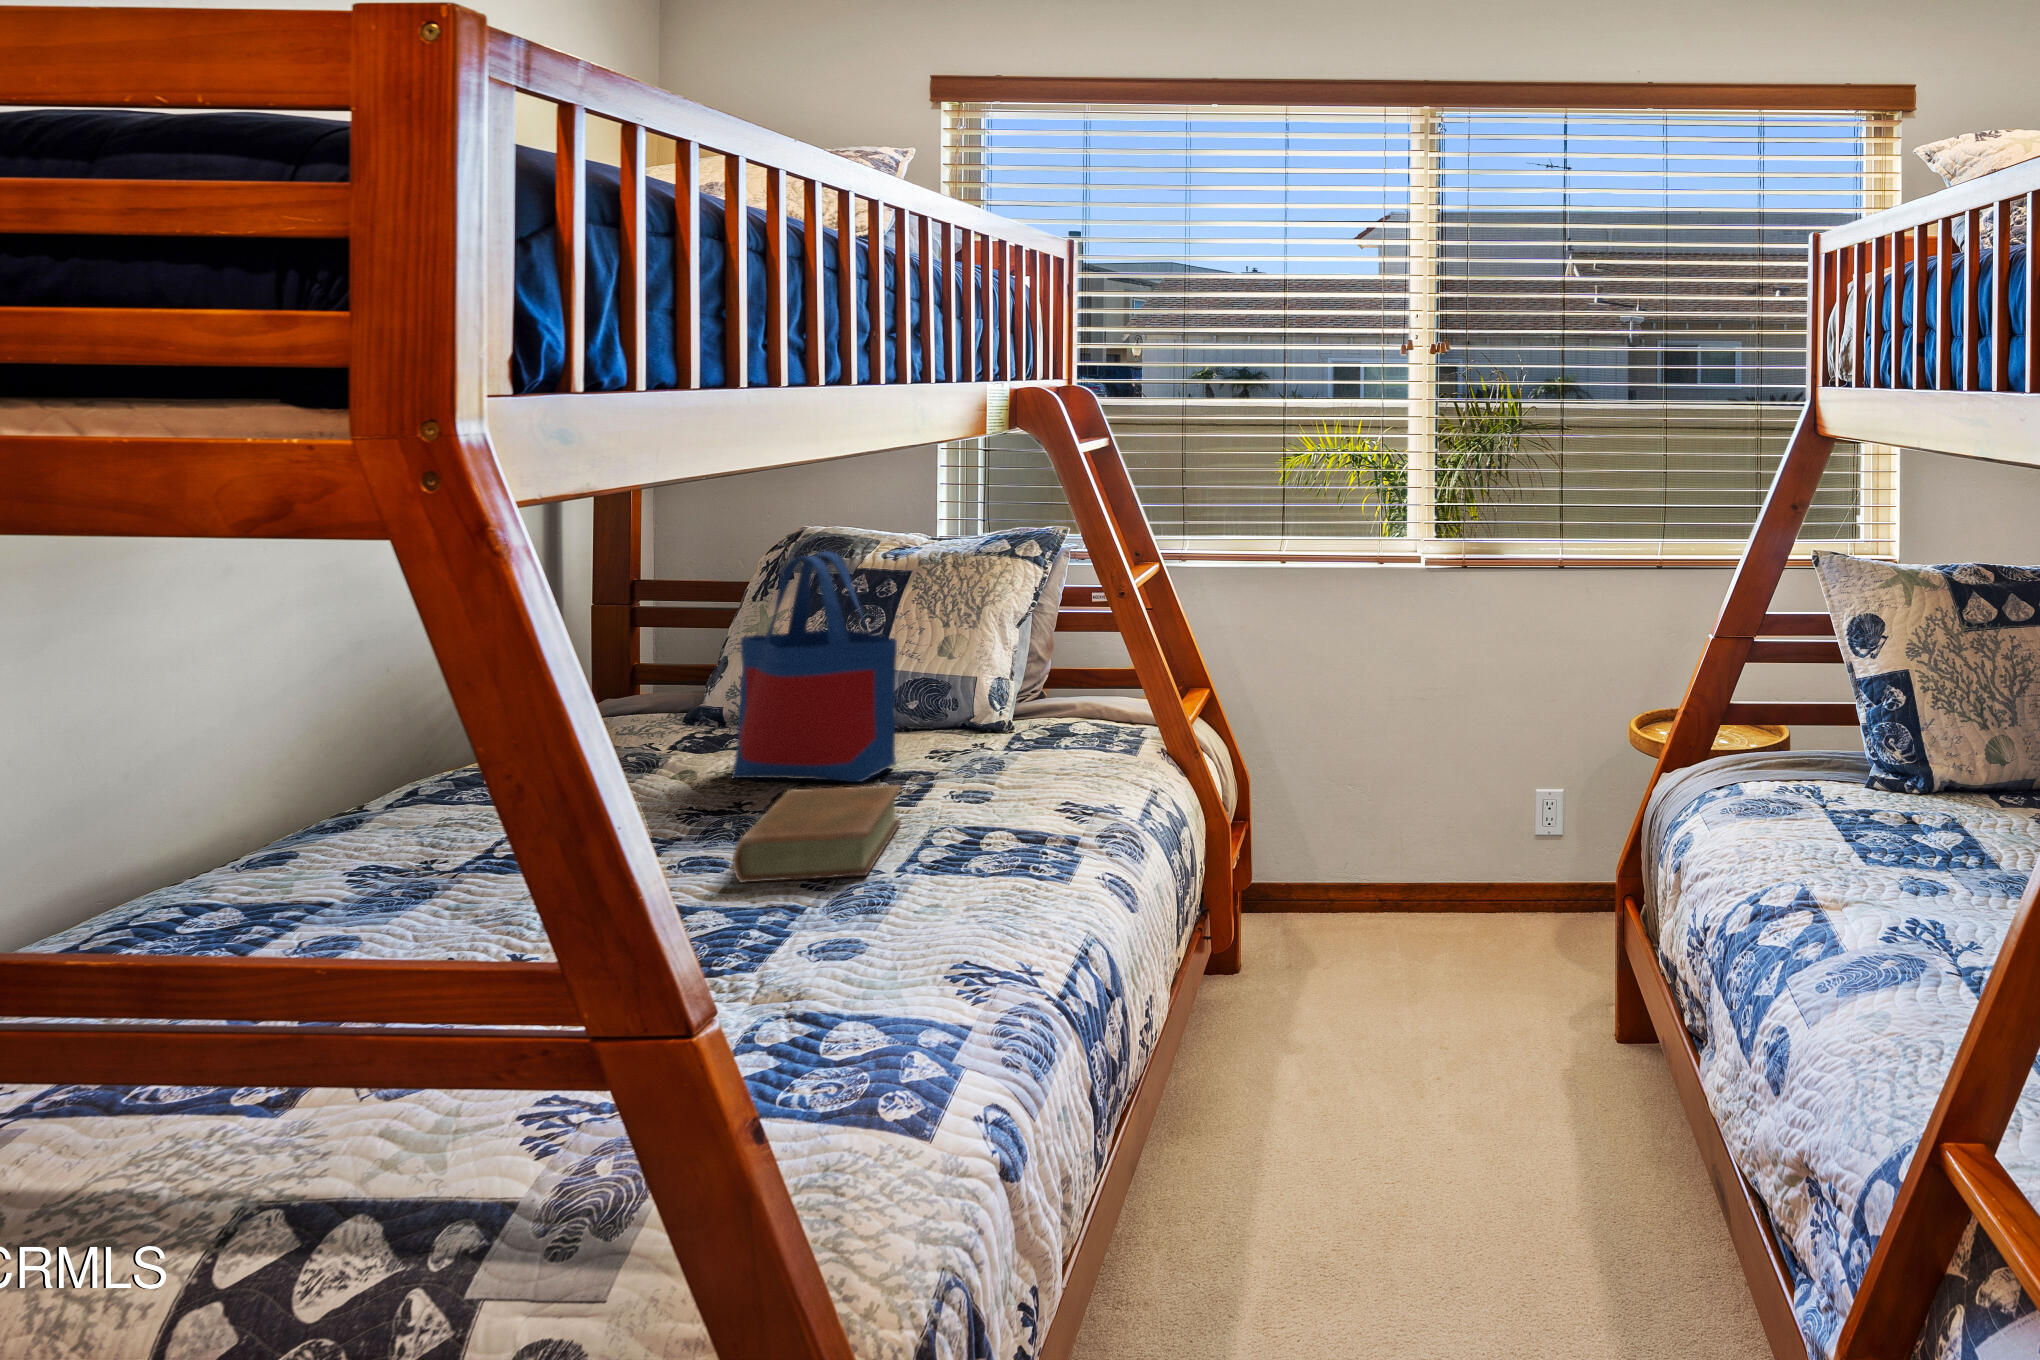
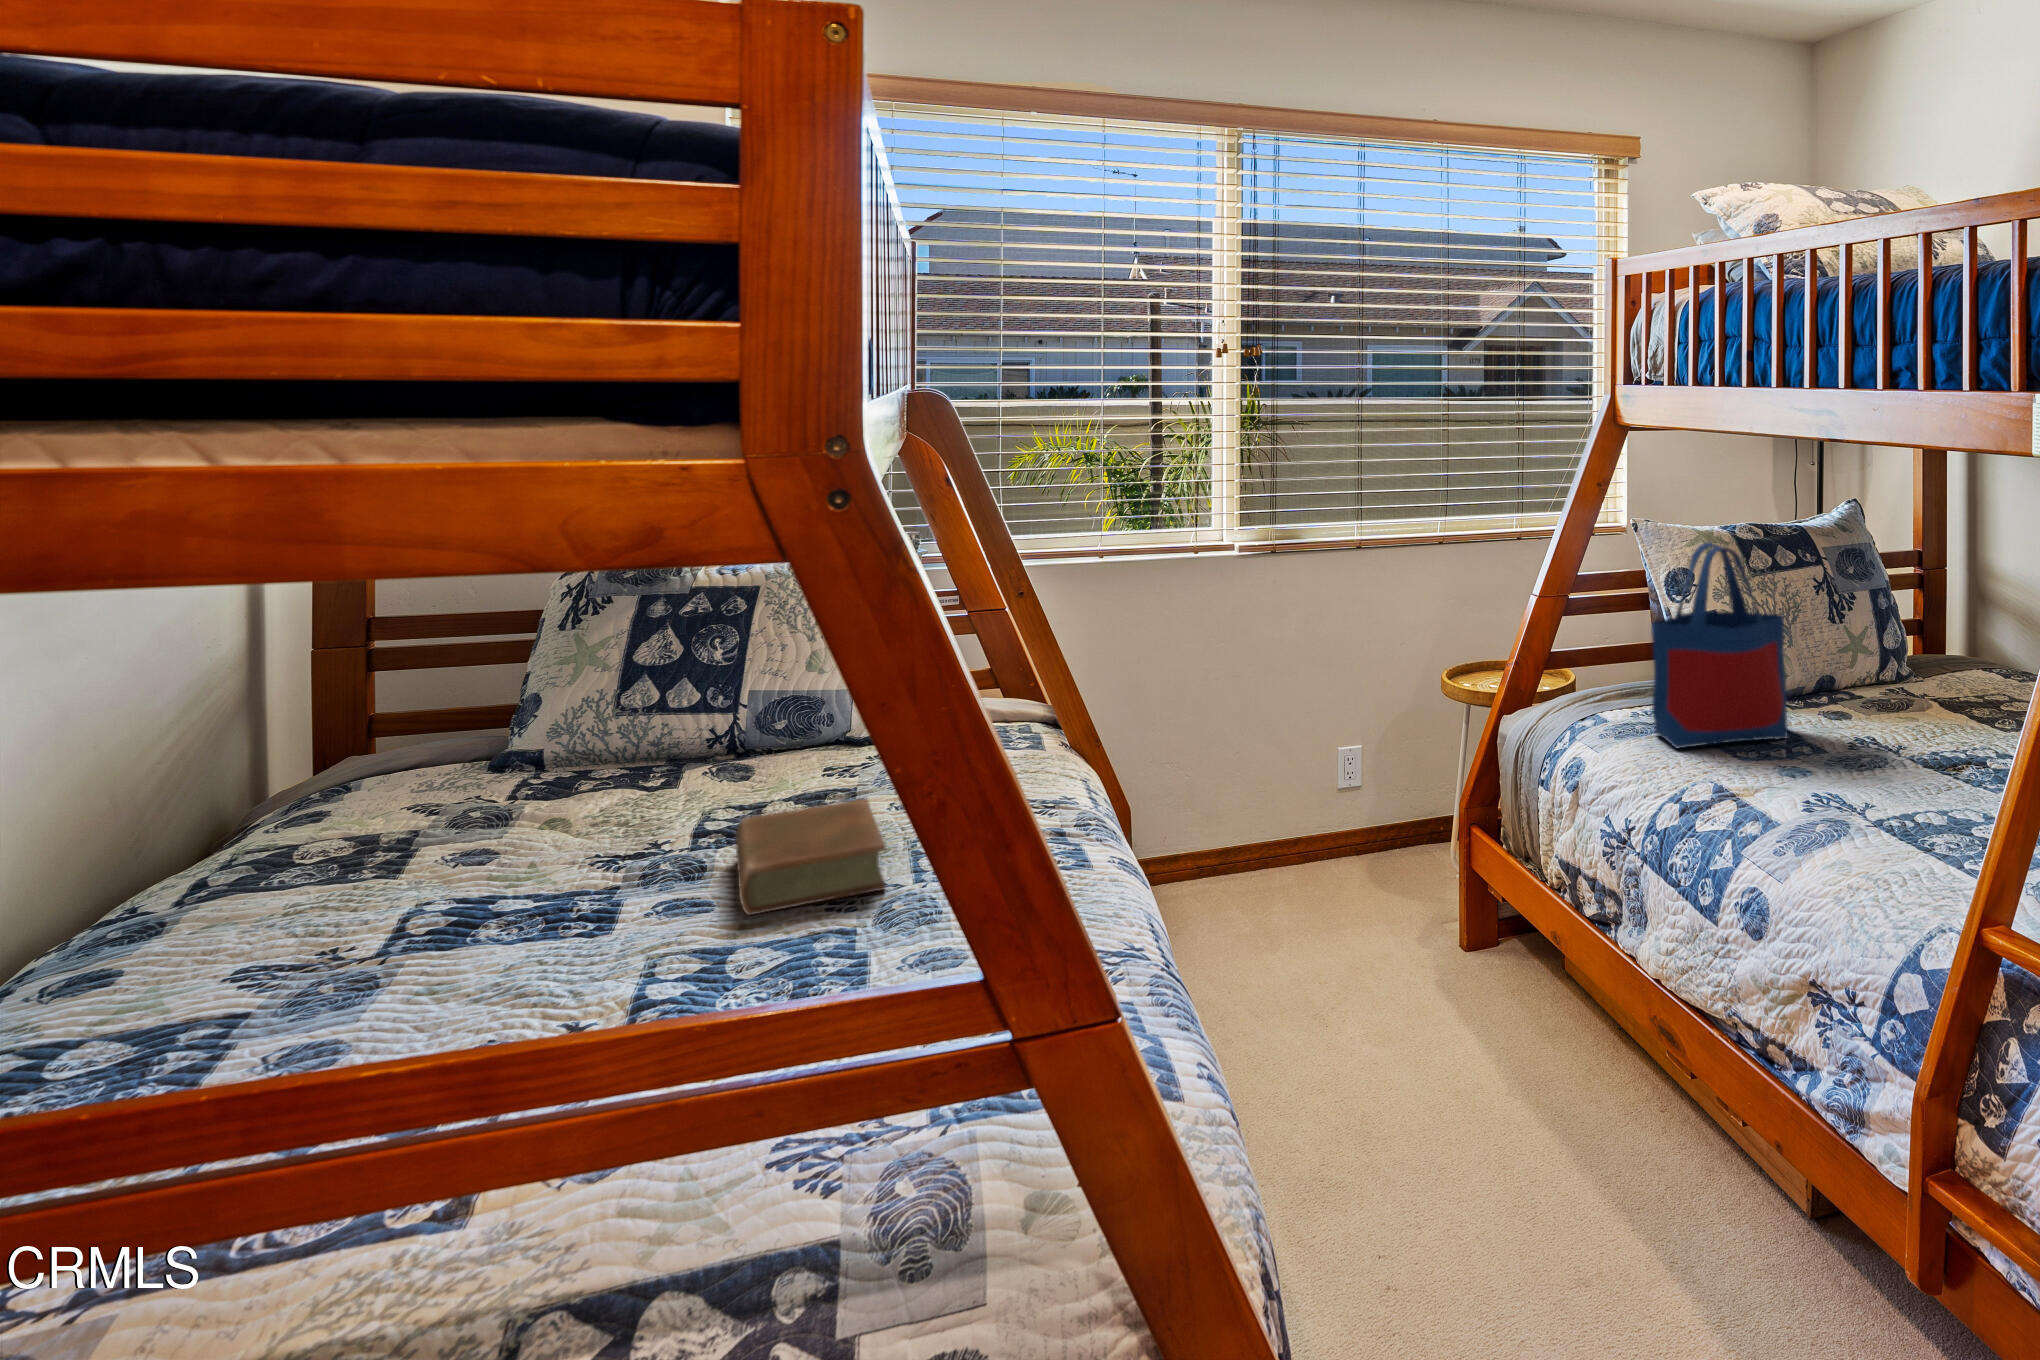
tote bag: present [732,551,897,782] -> present [1651,543,1788,749]

